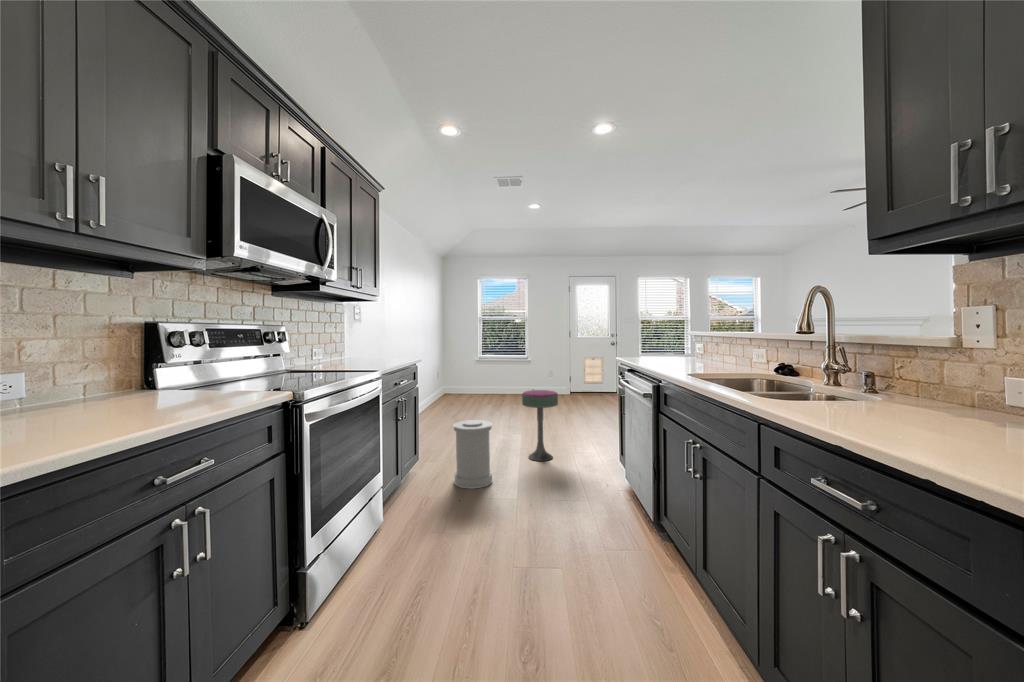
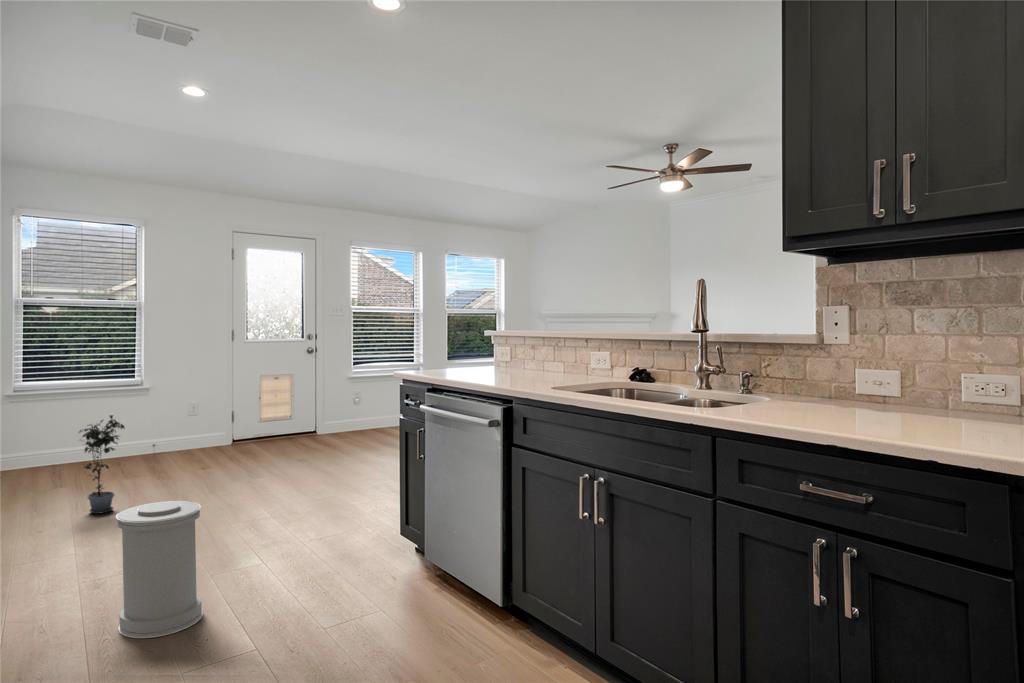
potted plant: none [478,374,498,422] -> present [80,415,124,514]
bar stool: present [522,390,558,461] -> none [225,434,293,562]

